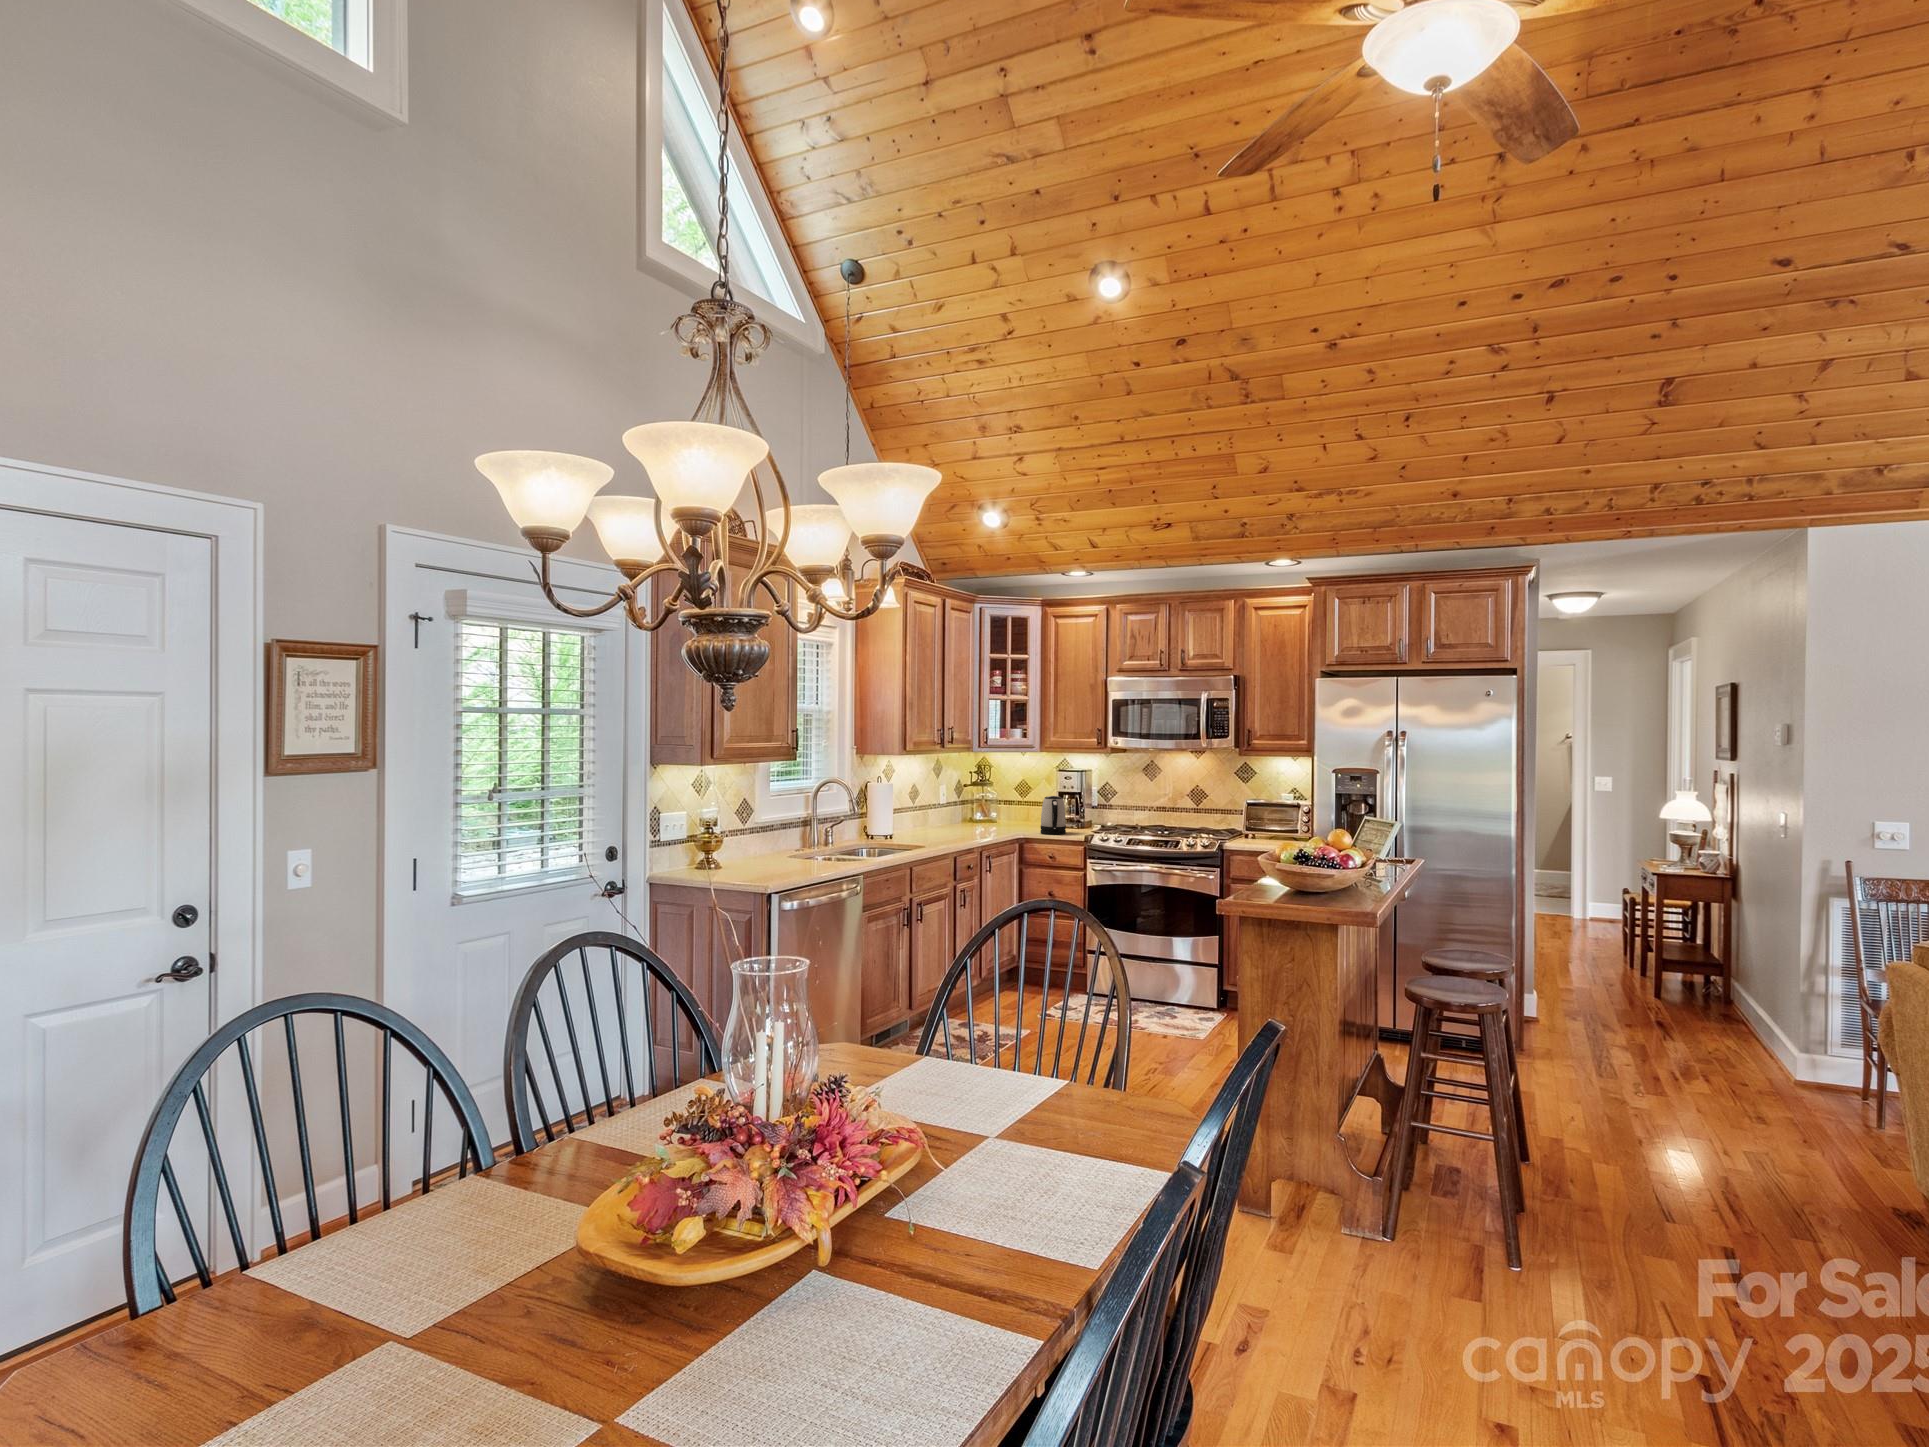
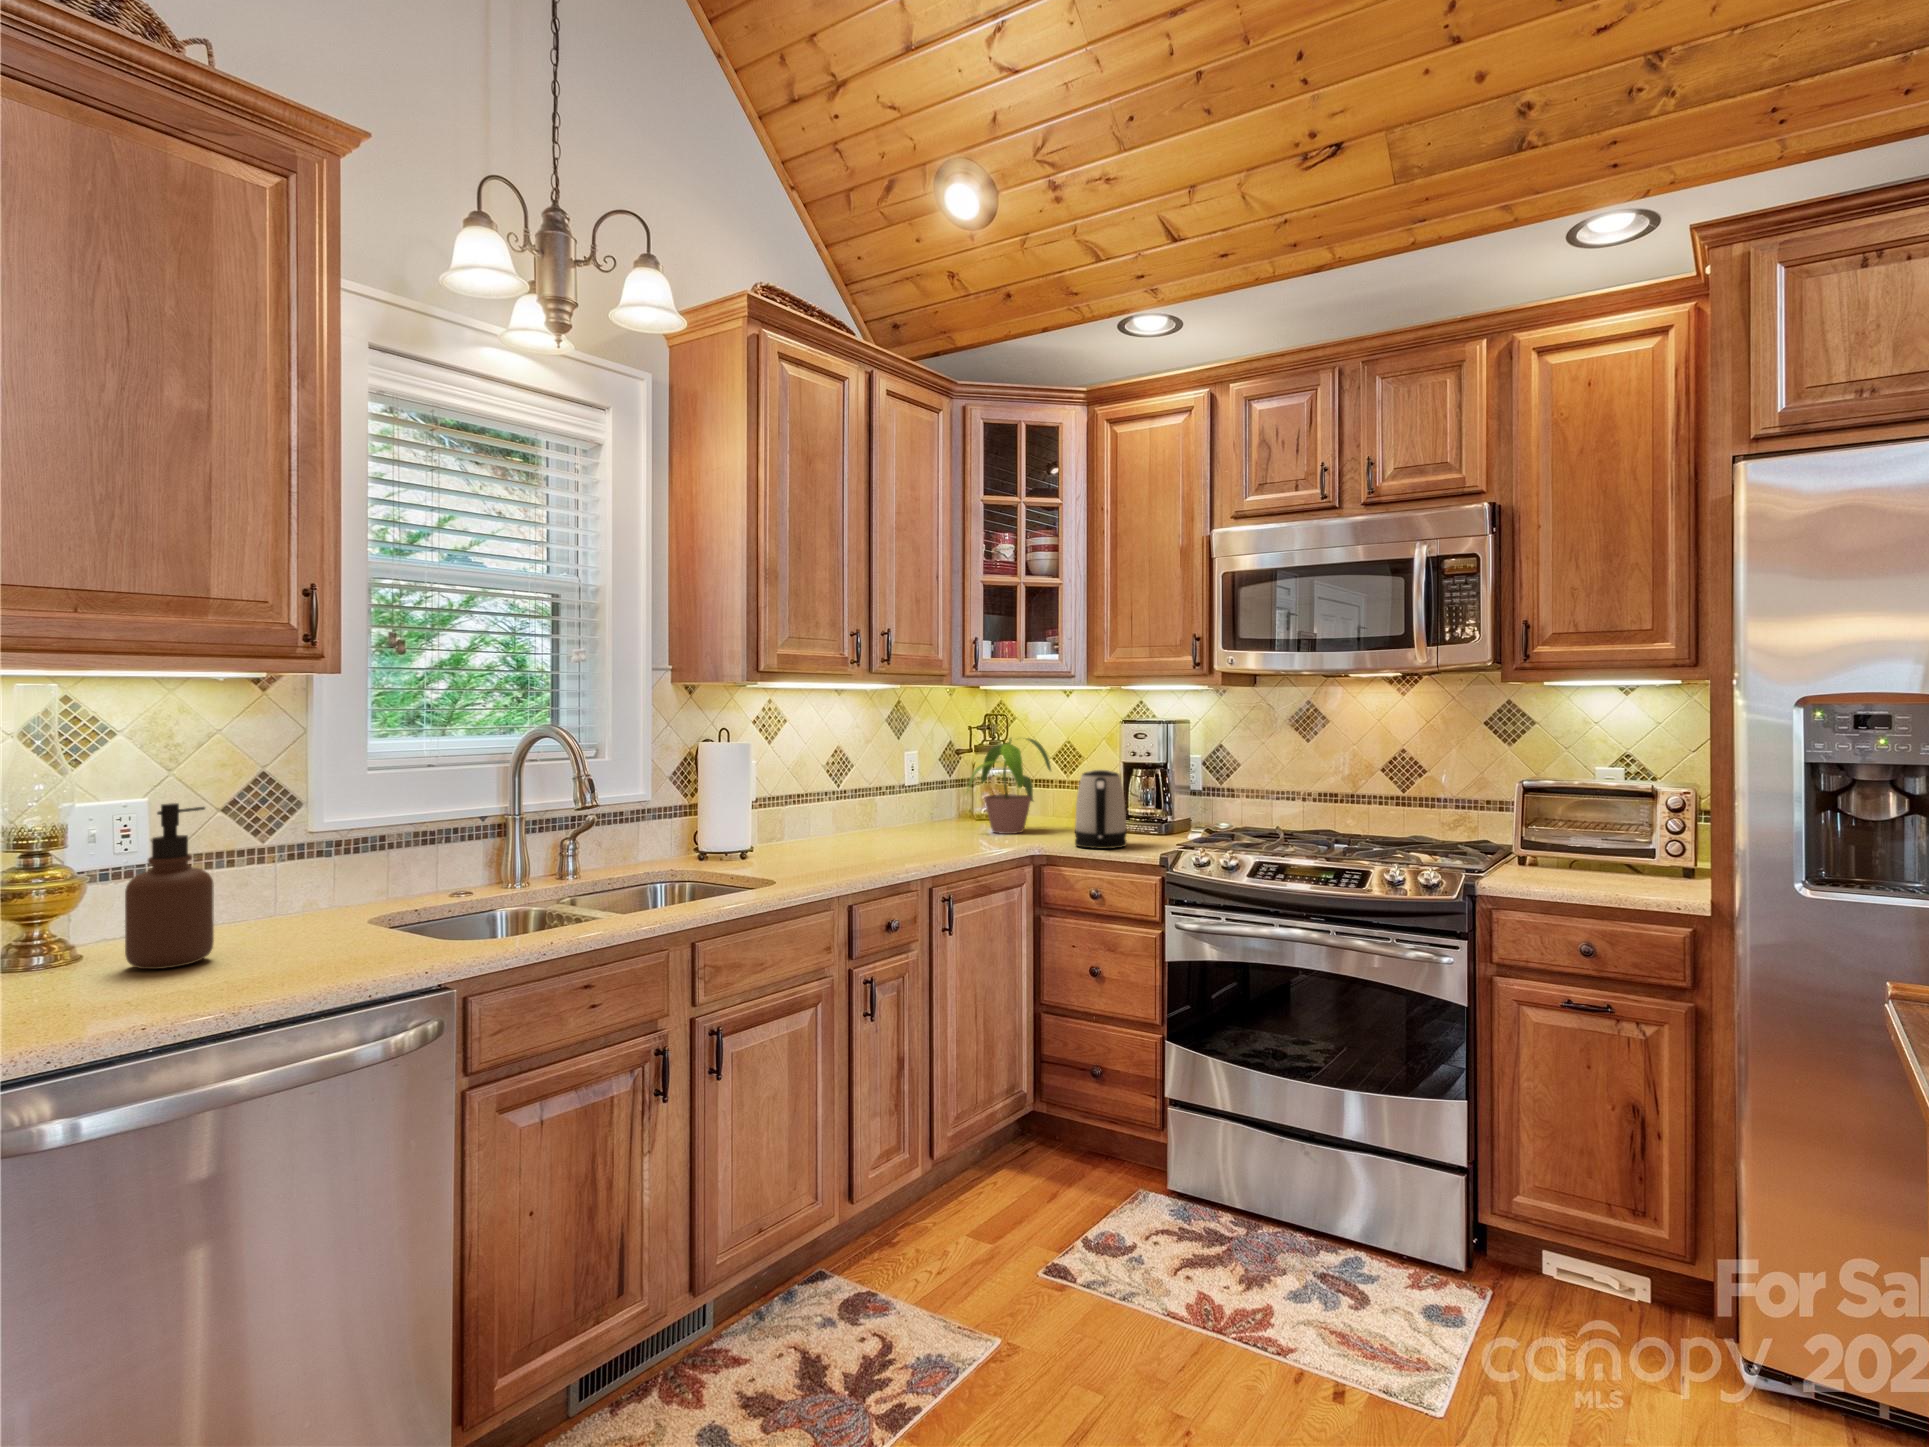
potted plant: none [973,778,1028,829] -> present [969,738,1051,834]
soap dispenser: none [745,810,771,869] -> present [125,803,214,969]

